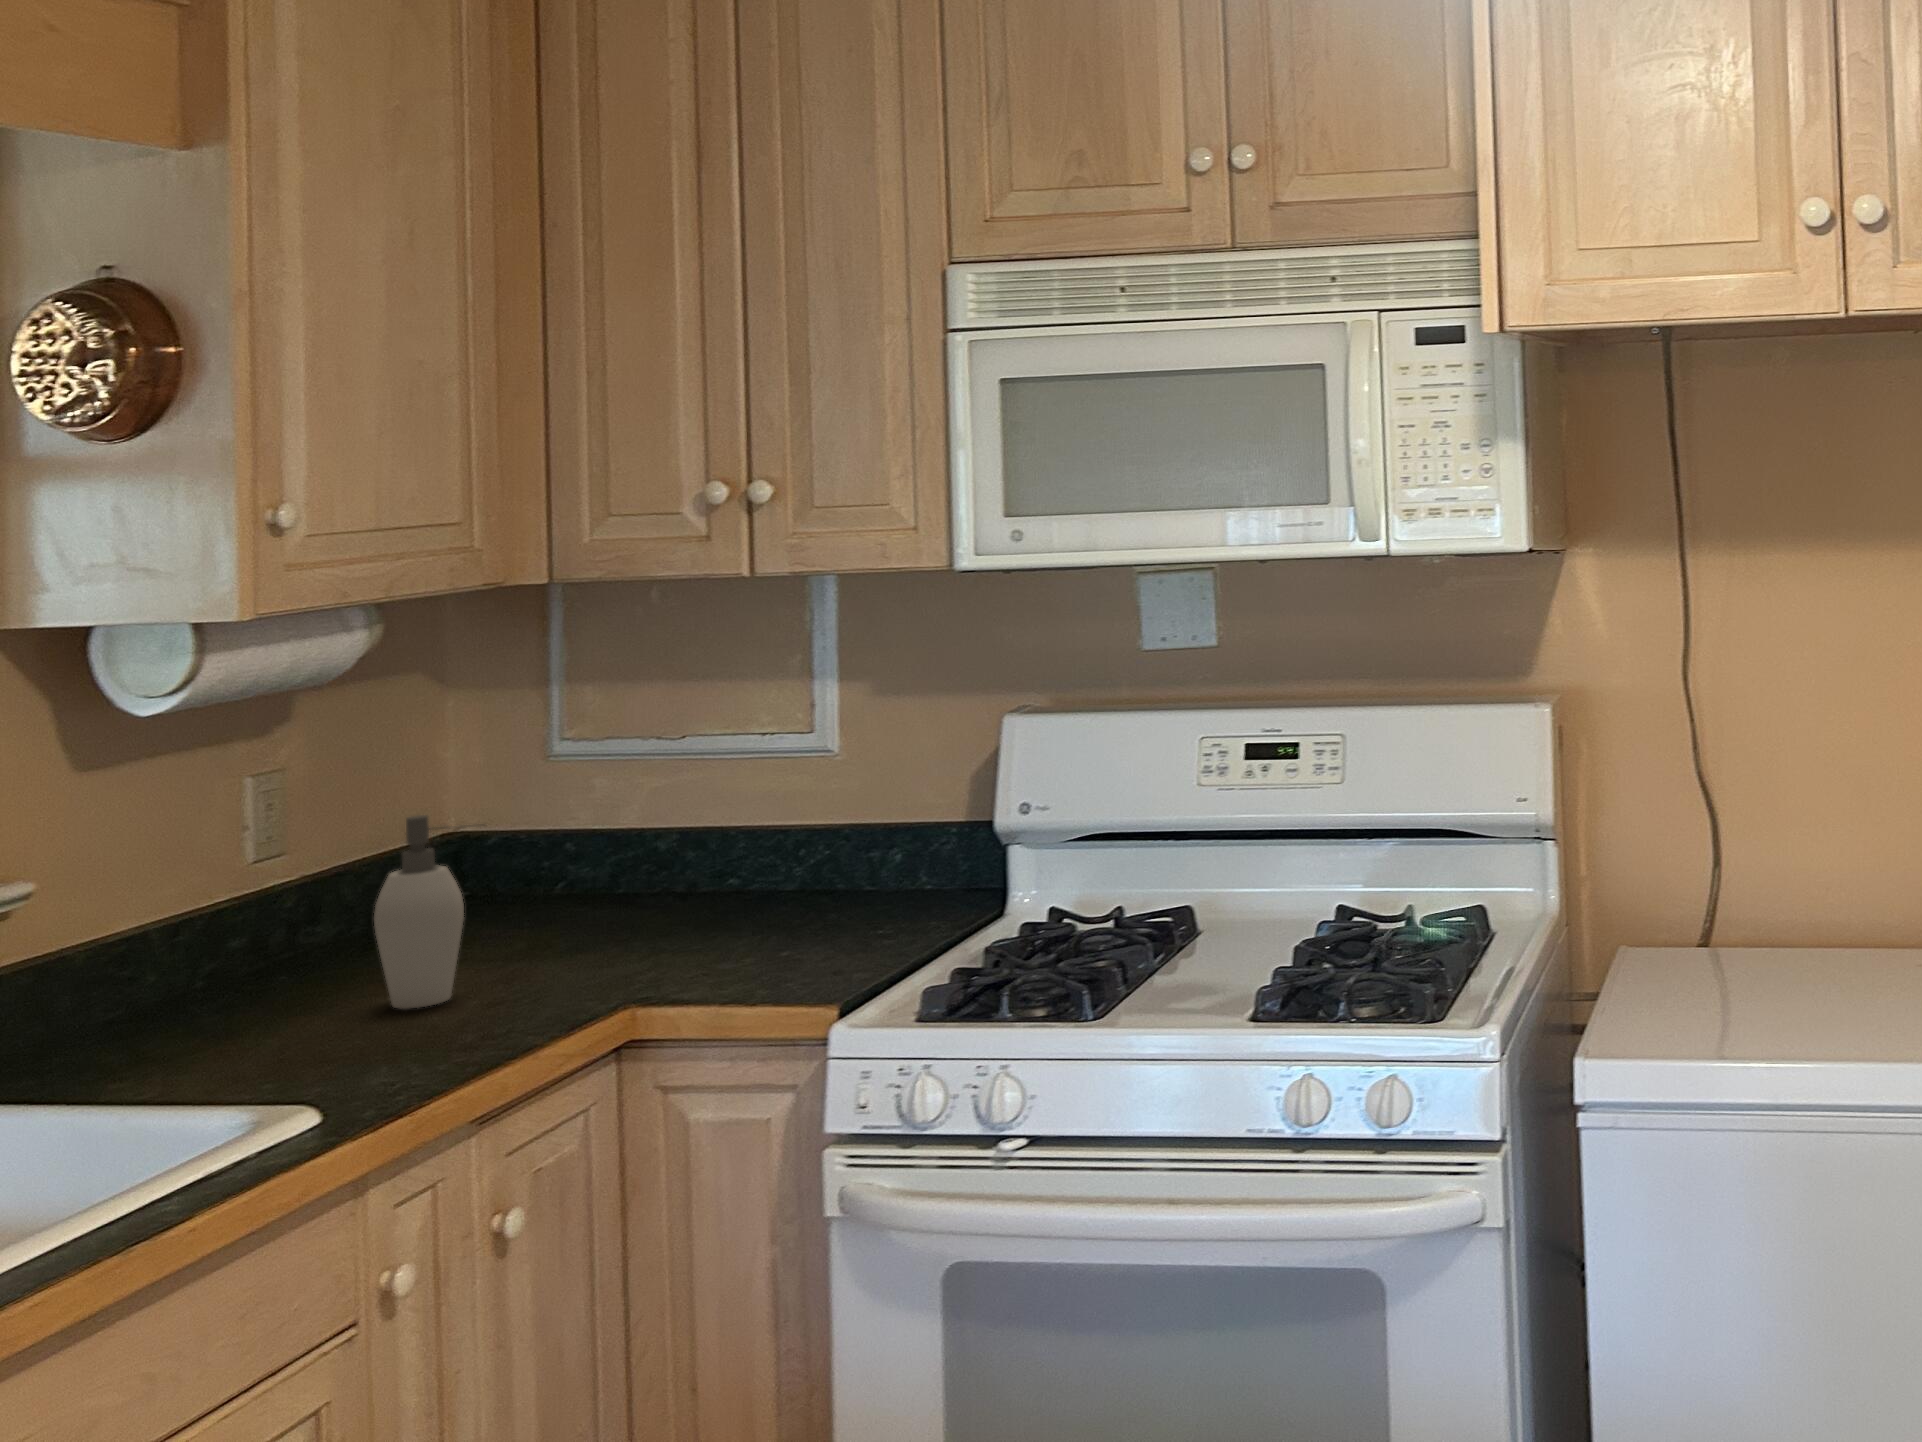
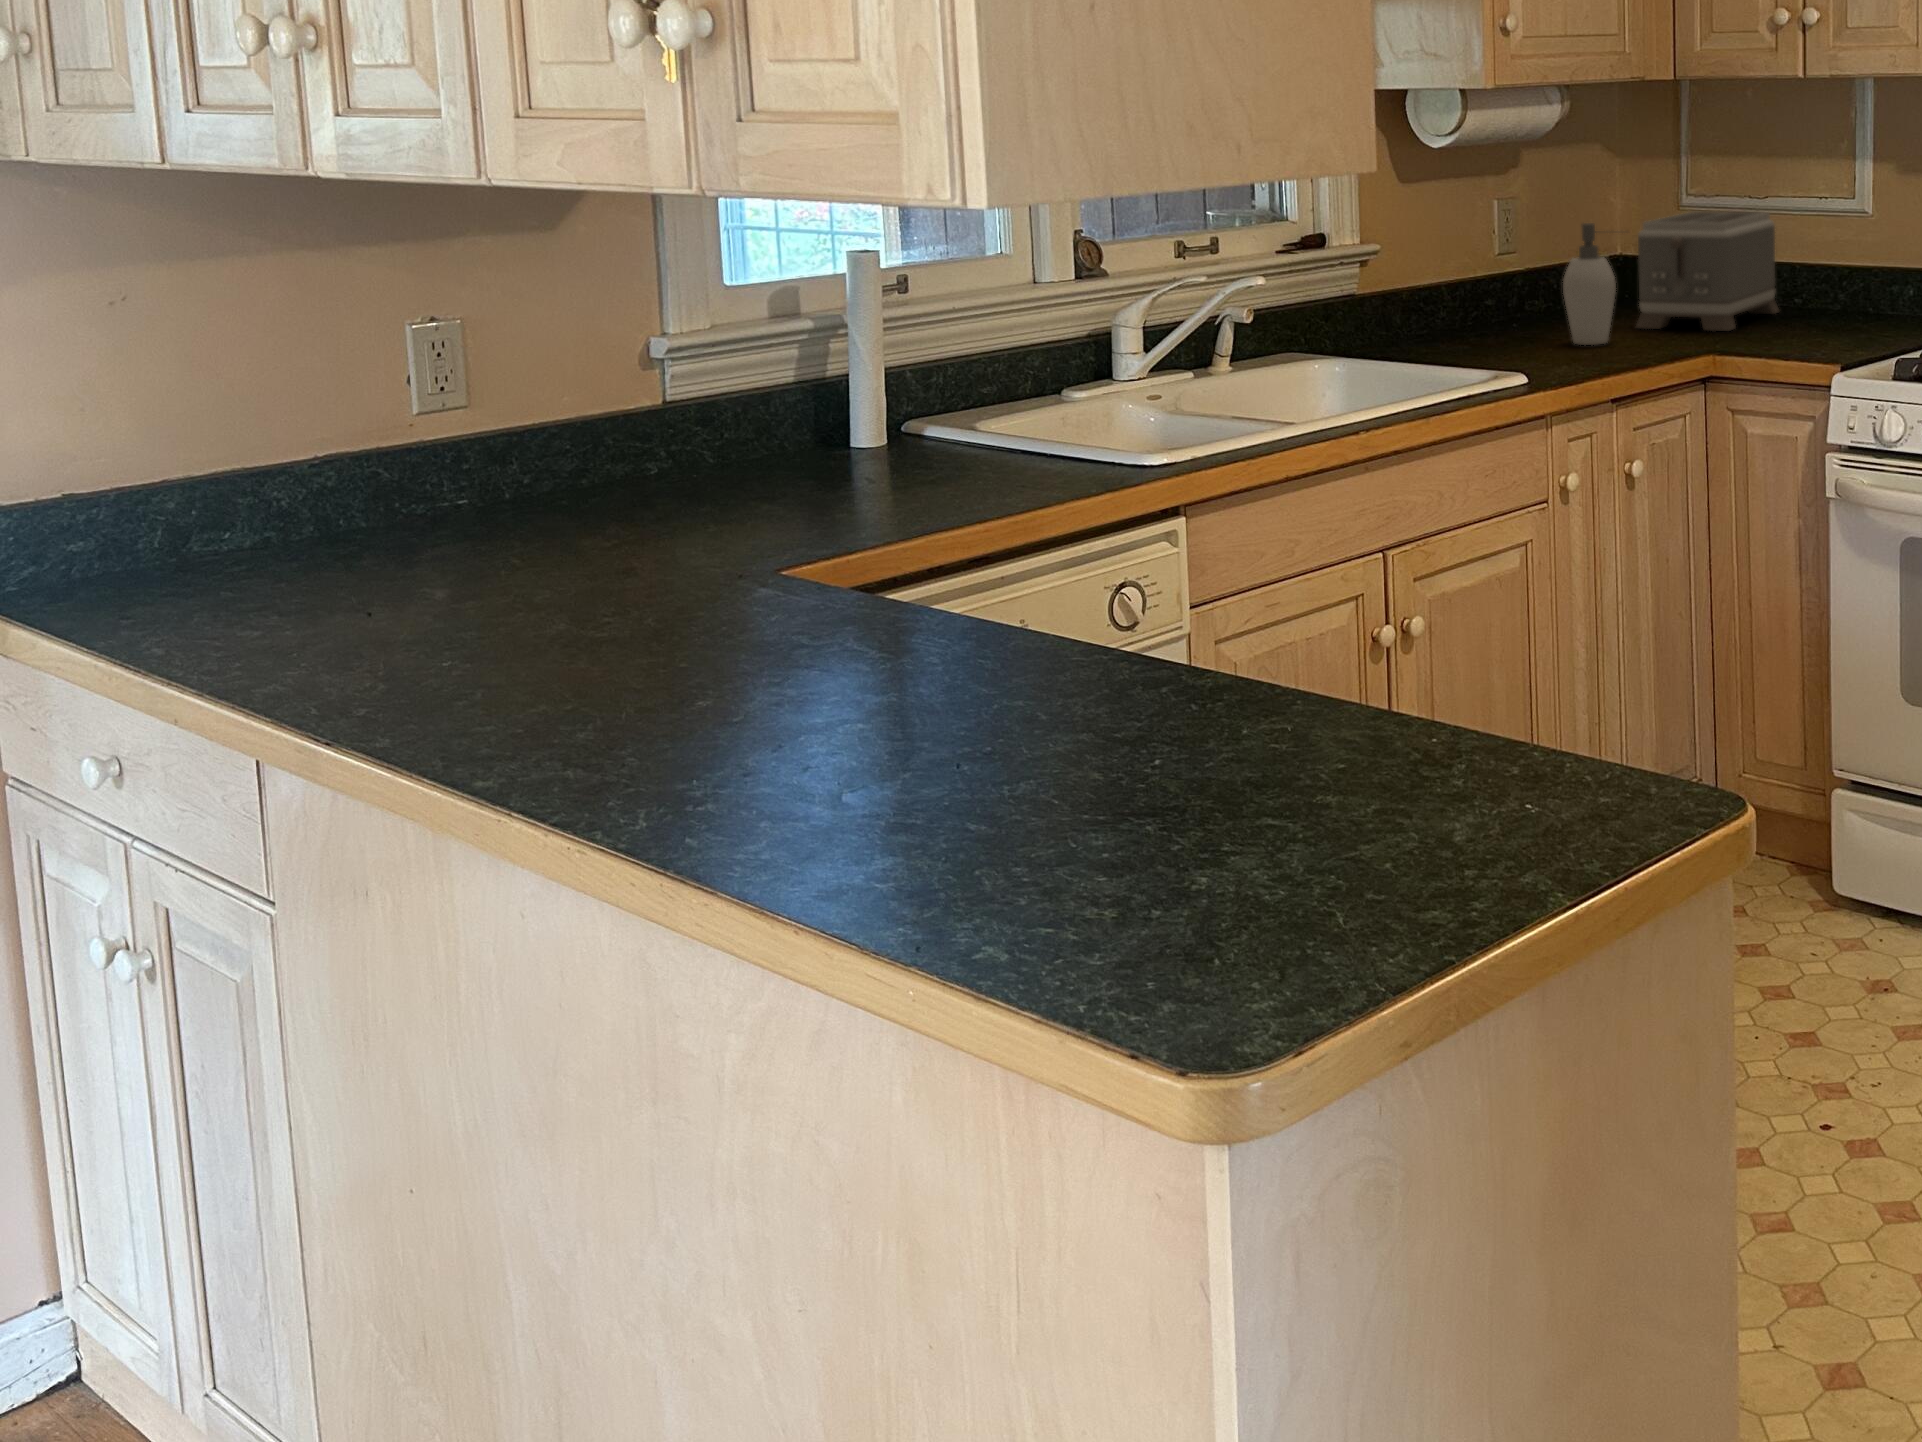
toaster: none [491,760,711,960] -> present [1636,212,1779,331]

